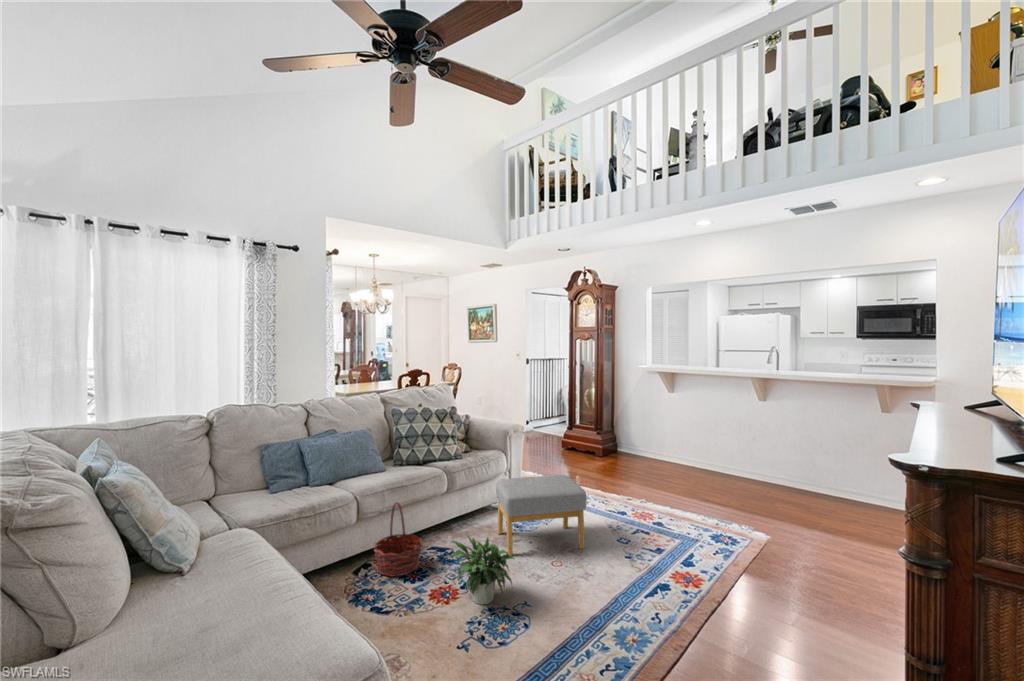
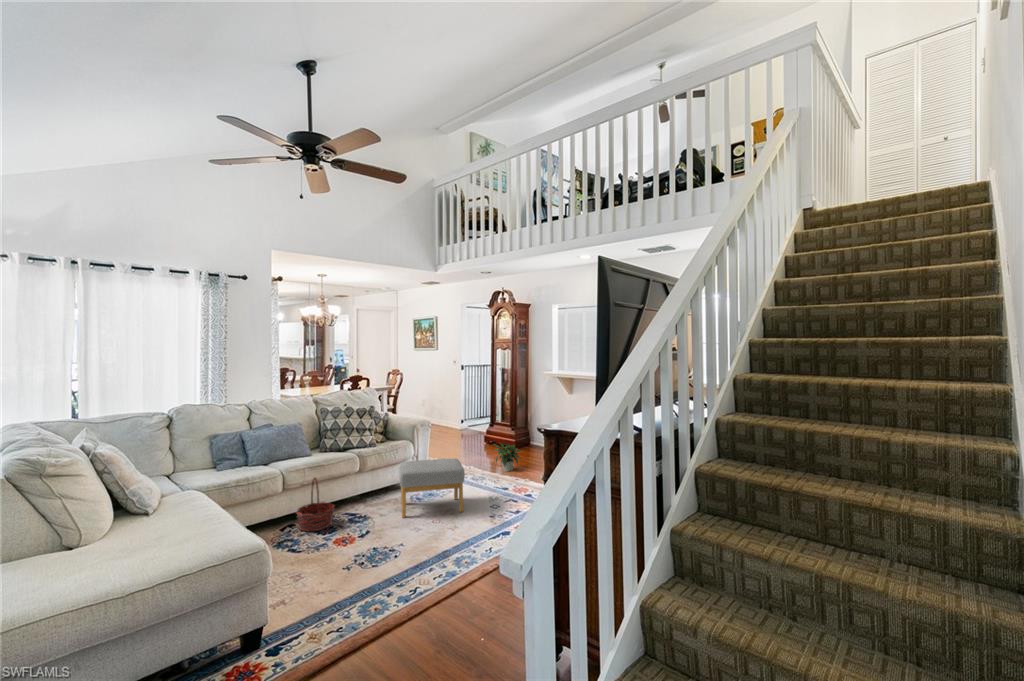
potted plant: present [451,535,515,604] -> present [493,444,521,471]

